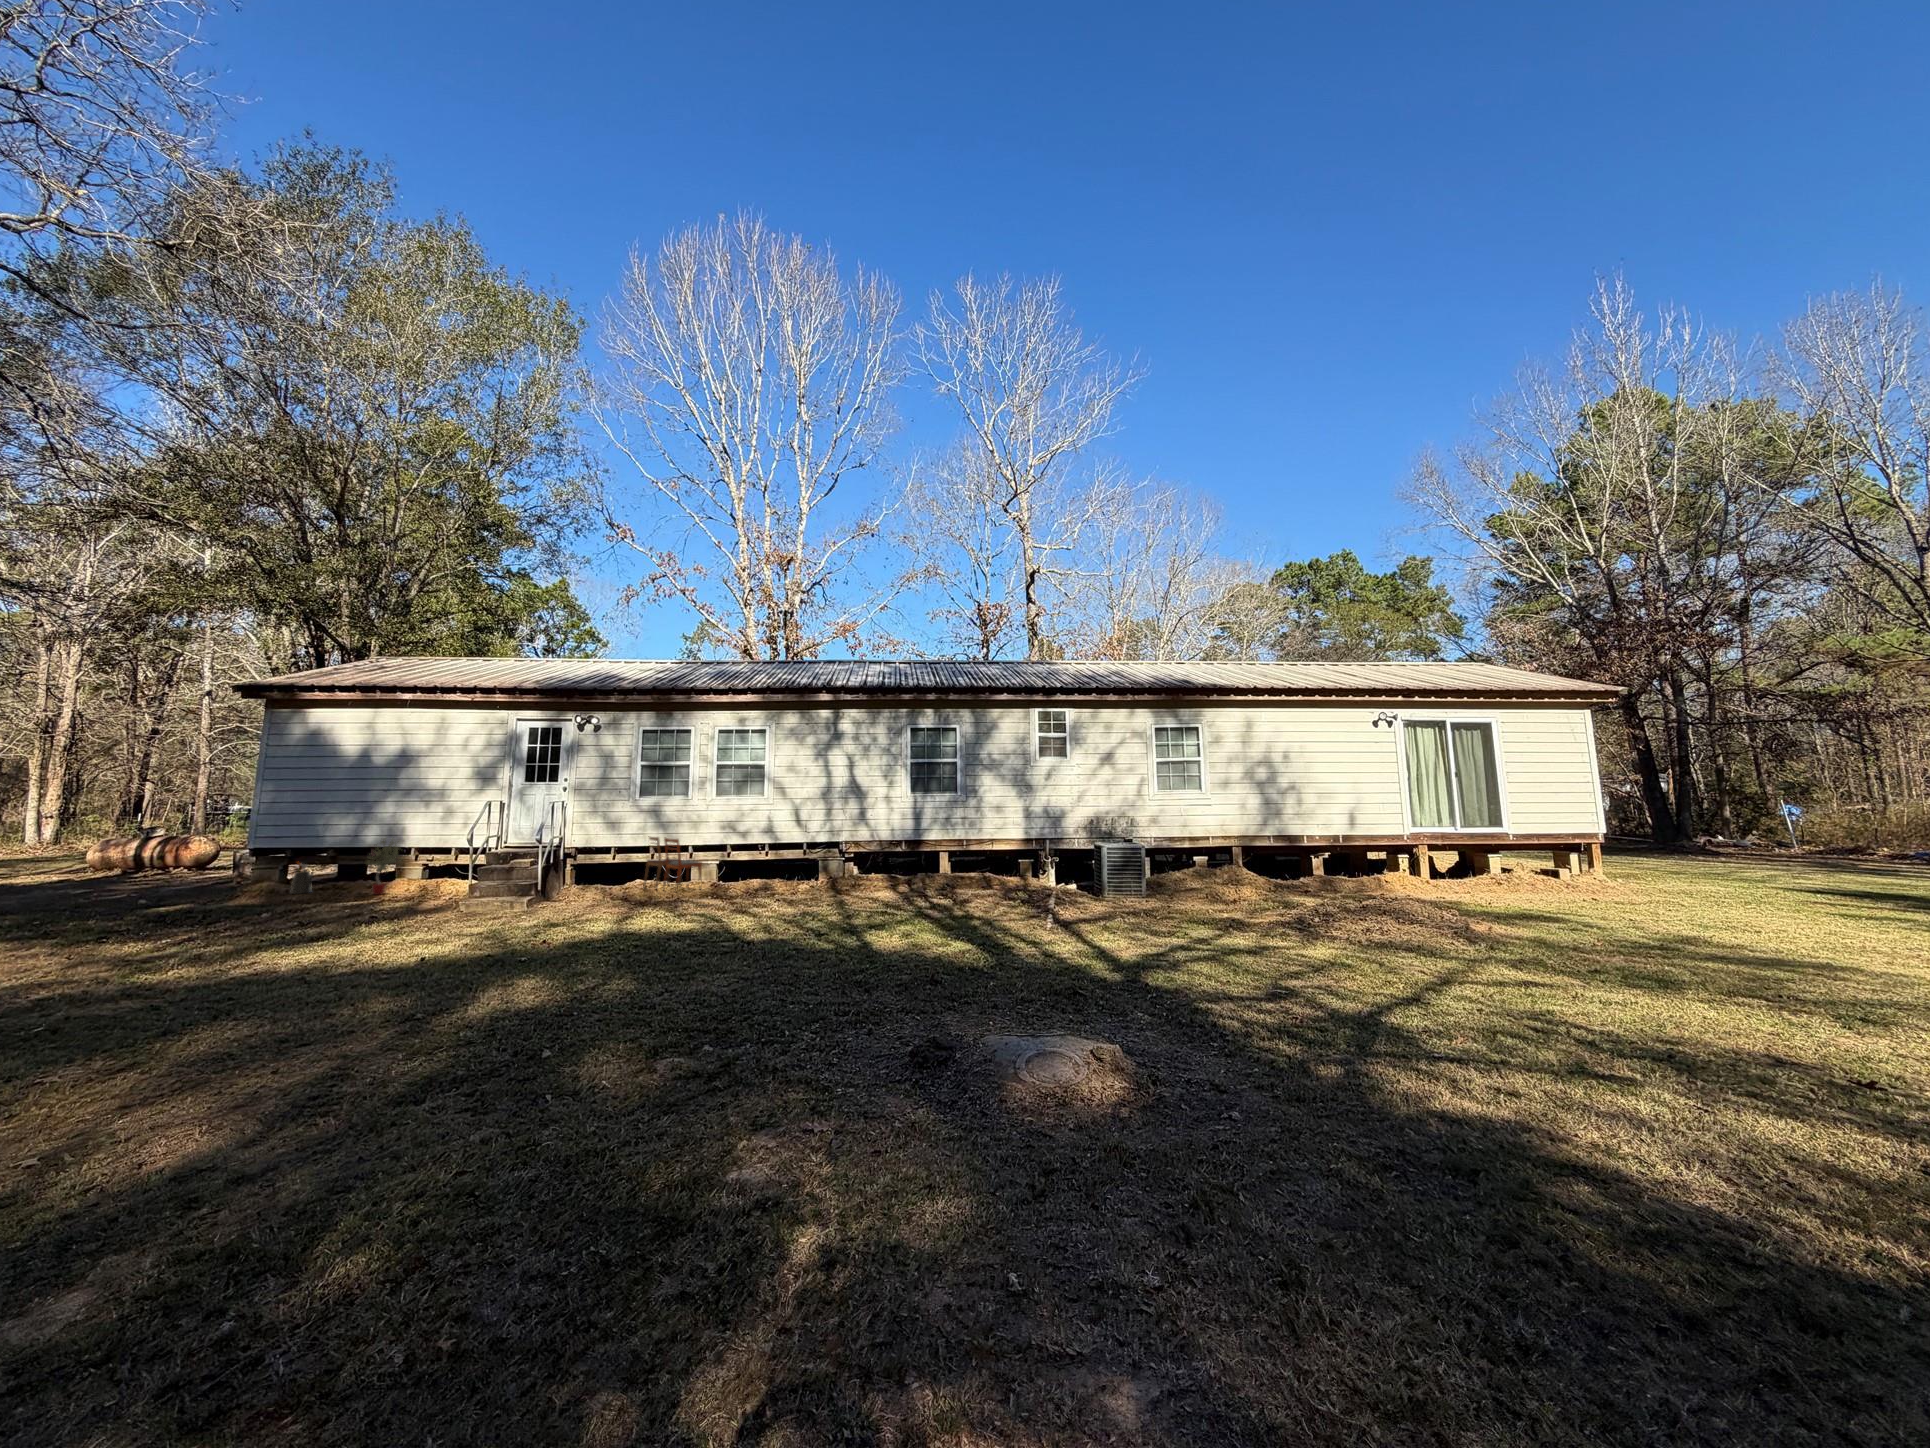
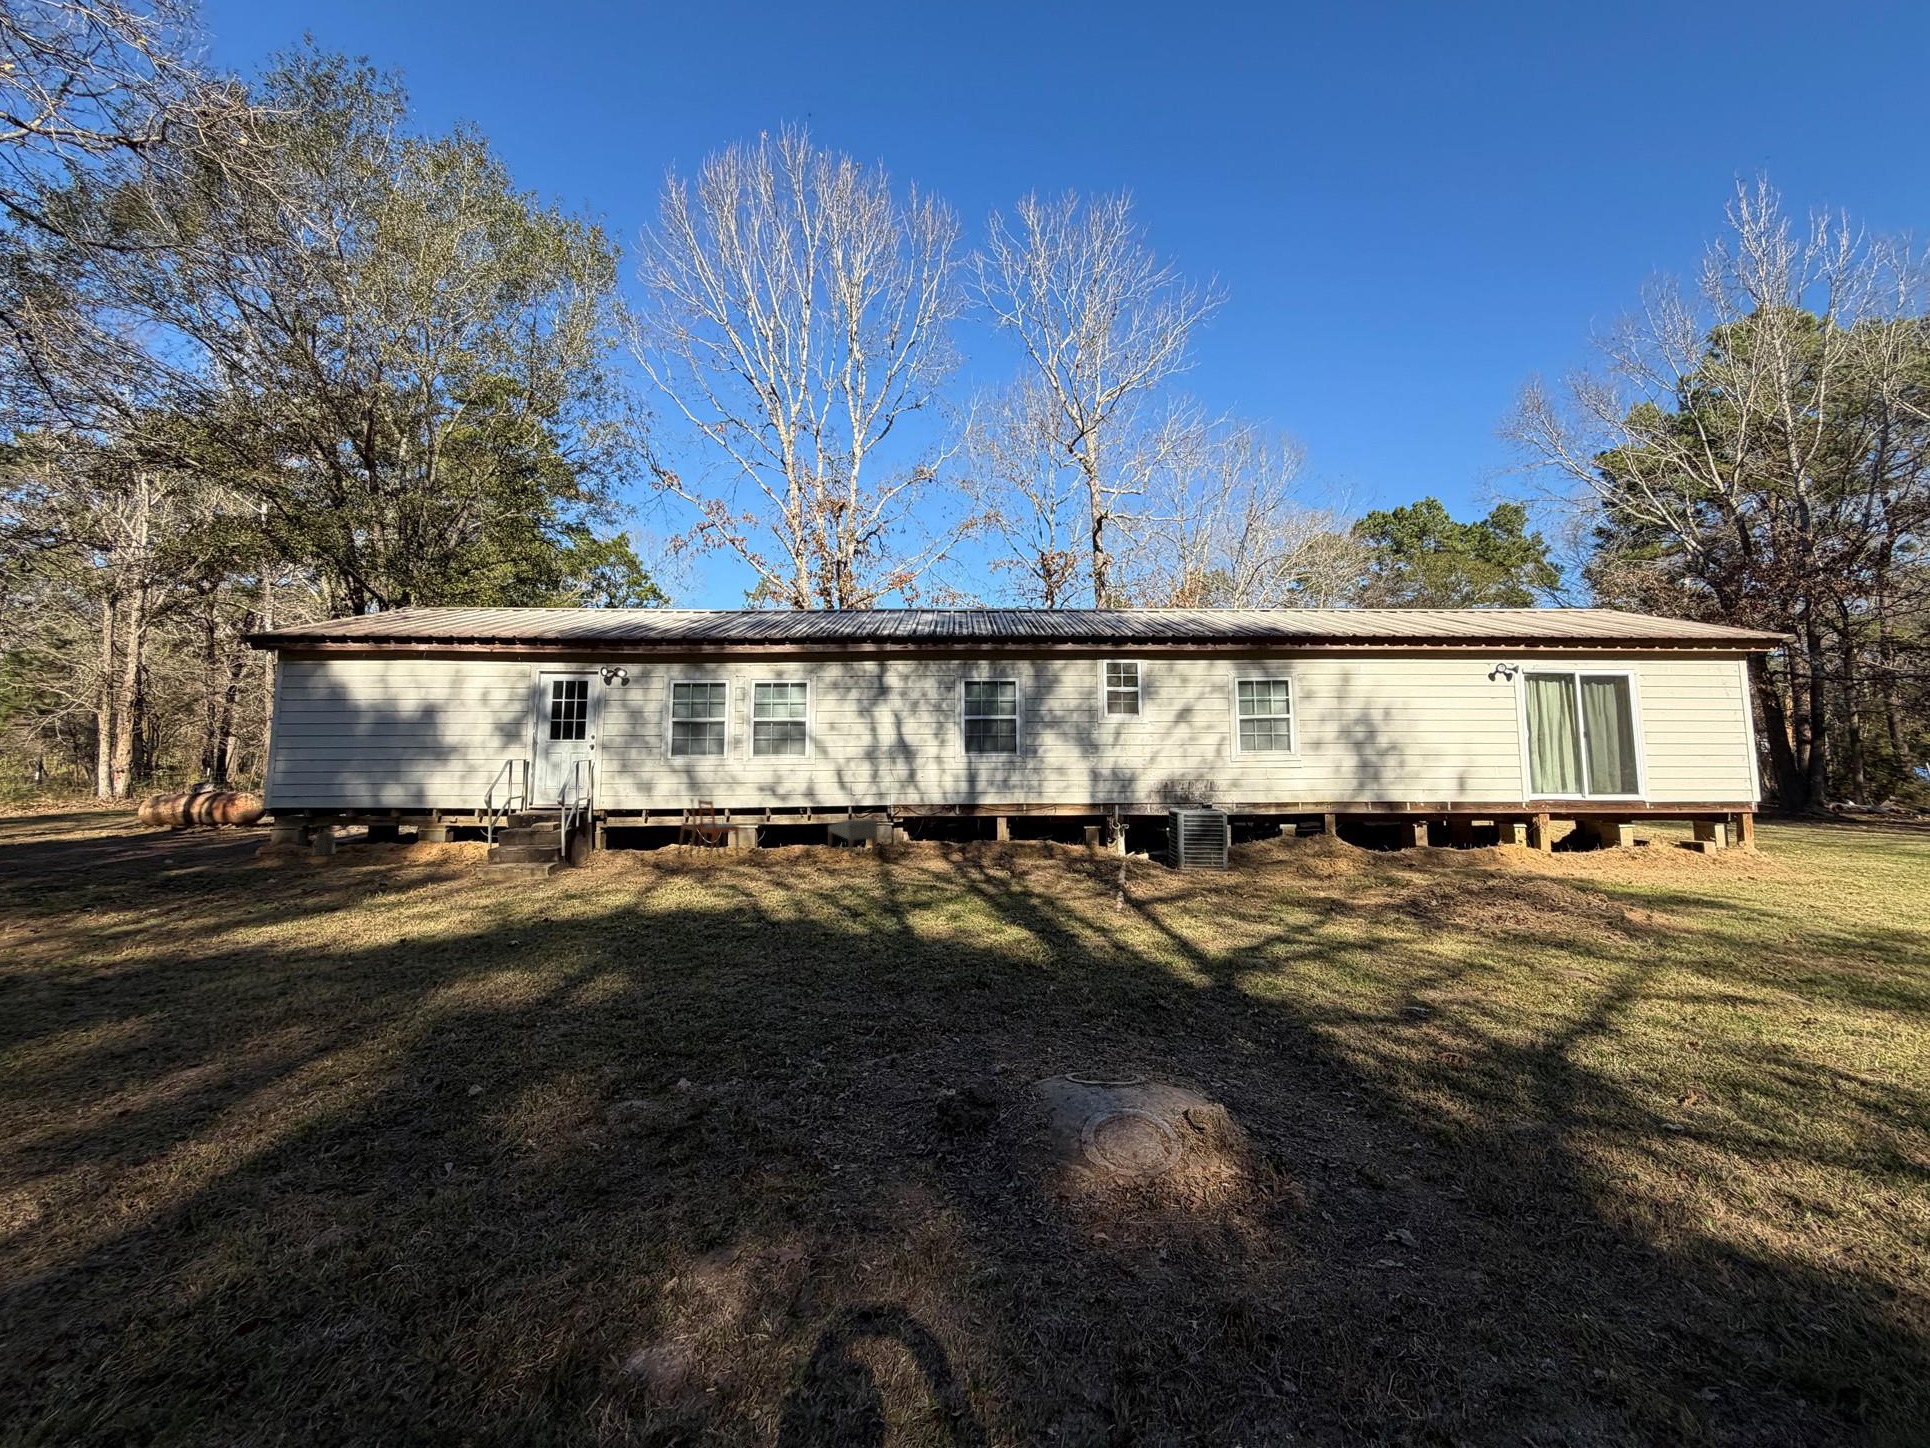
potted tree: present [366,840,401,895] -> none [386,798,428,858]
bench: none [782,850,831,890] -> present [828,820,877,857]

